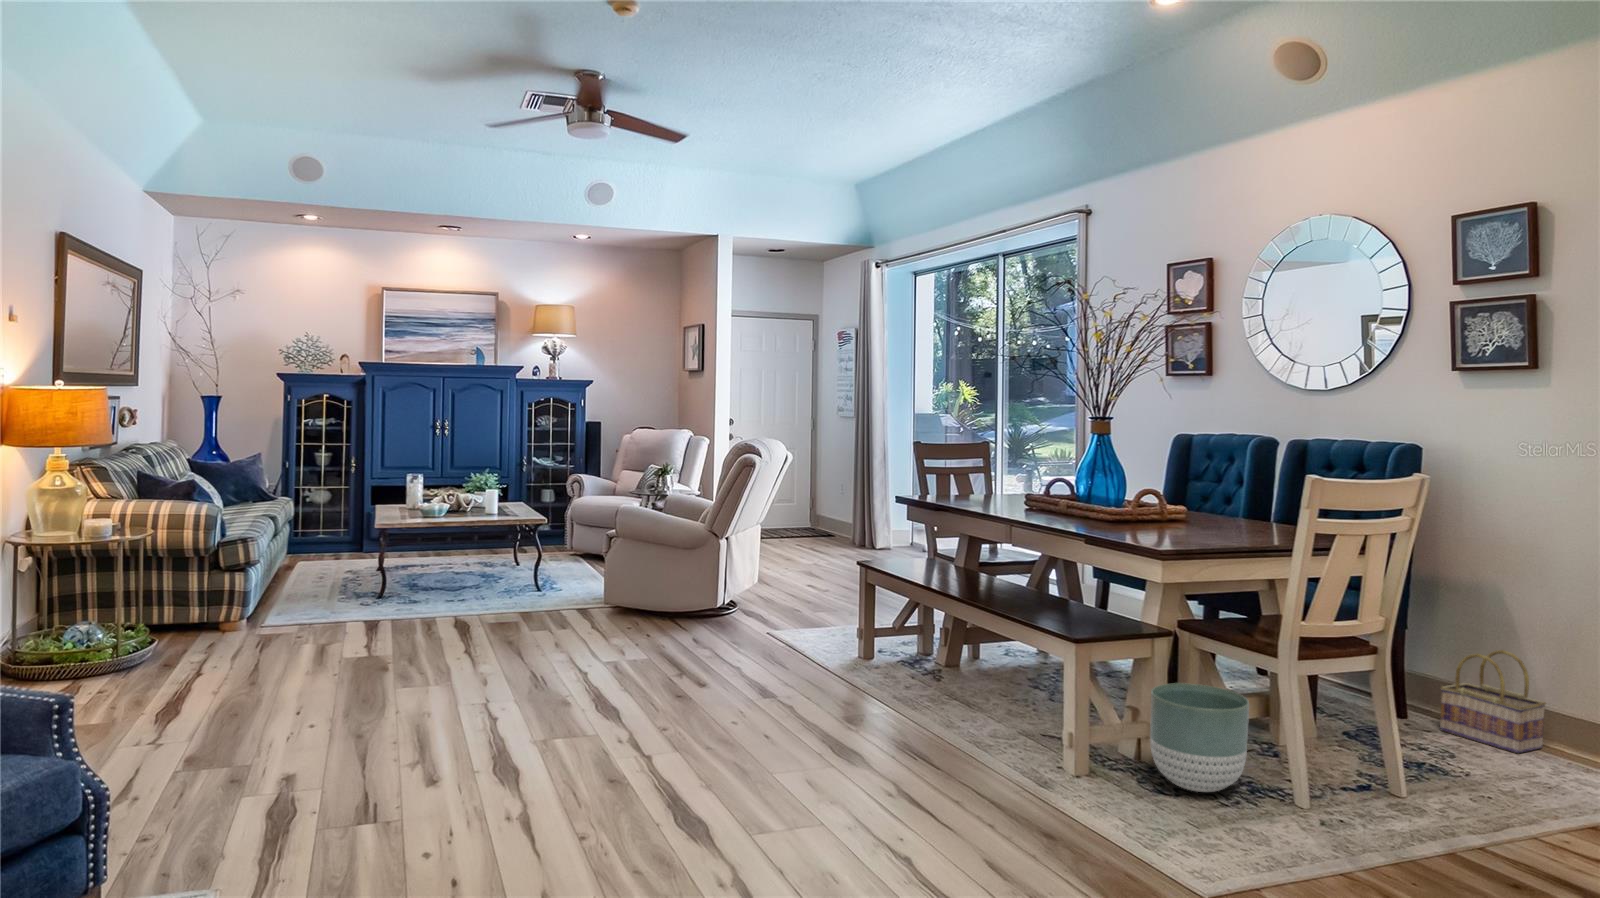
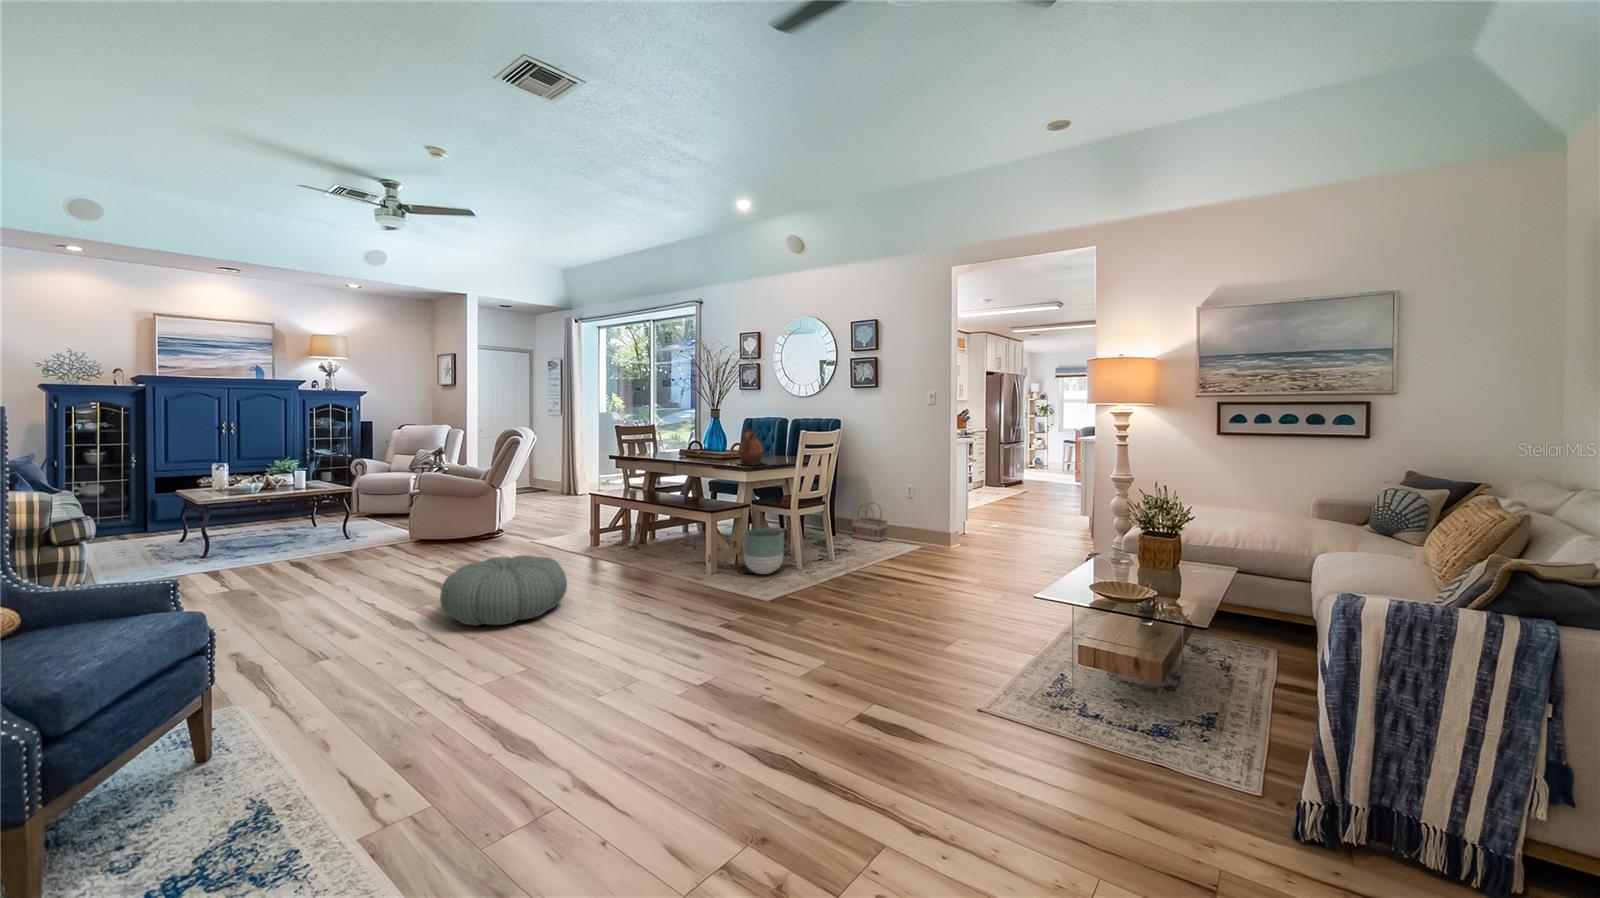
ceramic pitcher: none [1142,461,1221,542] -> present [738,429,763,465]
pouf: none [573,673,780,806] -> present [440,555,567,625]

